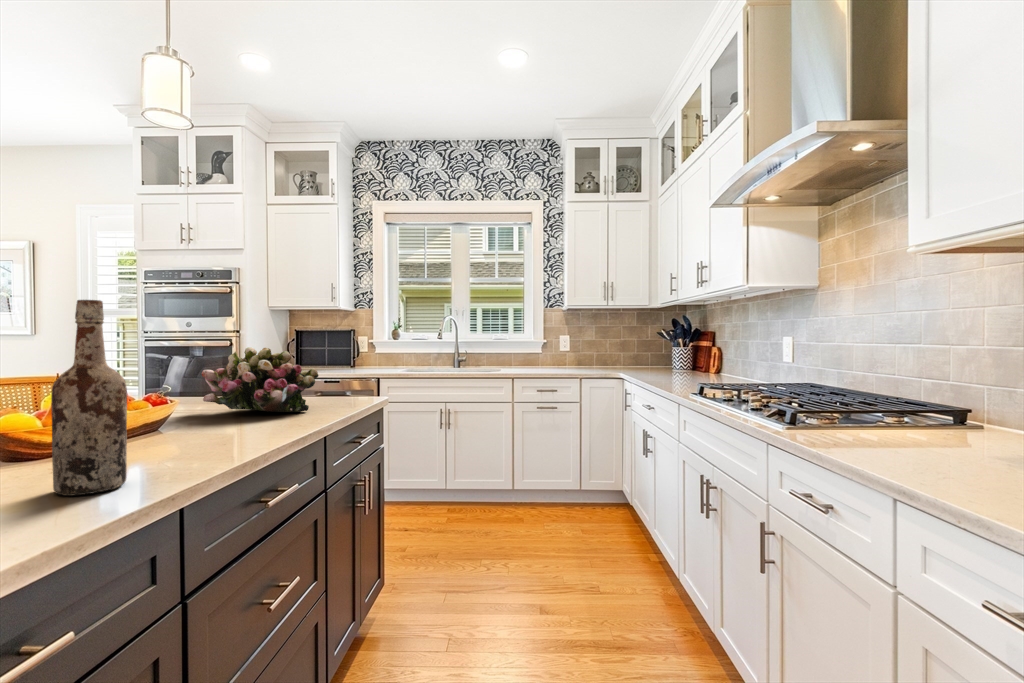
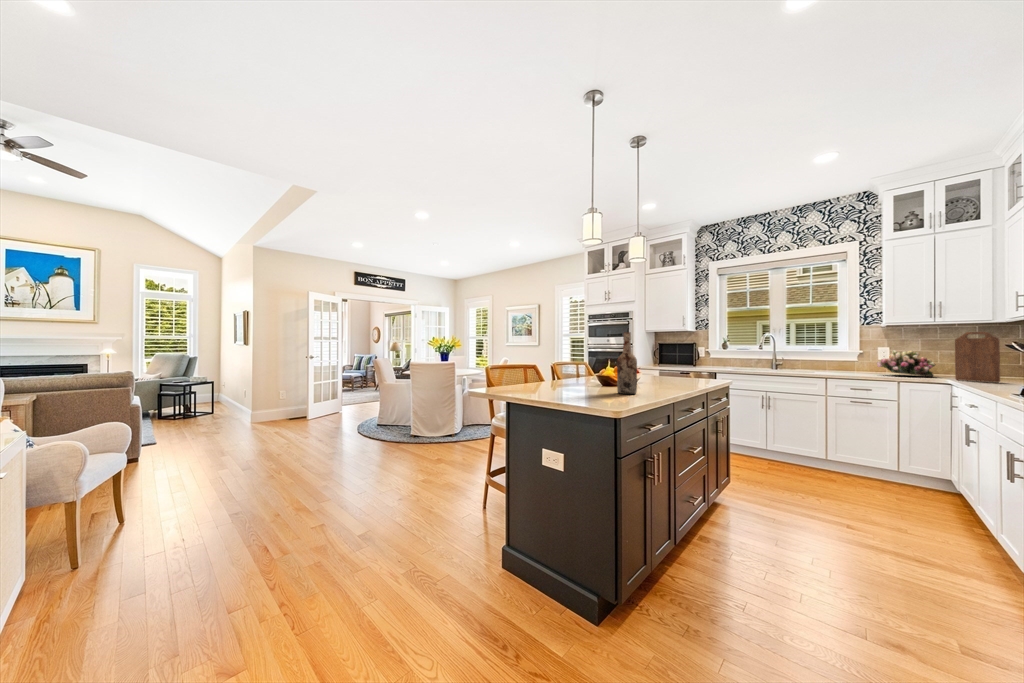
cutting board: none [626,317,659,373] -> present [955,332,1000,382]
flower arrangement: present [202,347,319,412] -> present [877,351,935,377]

